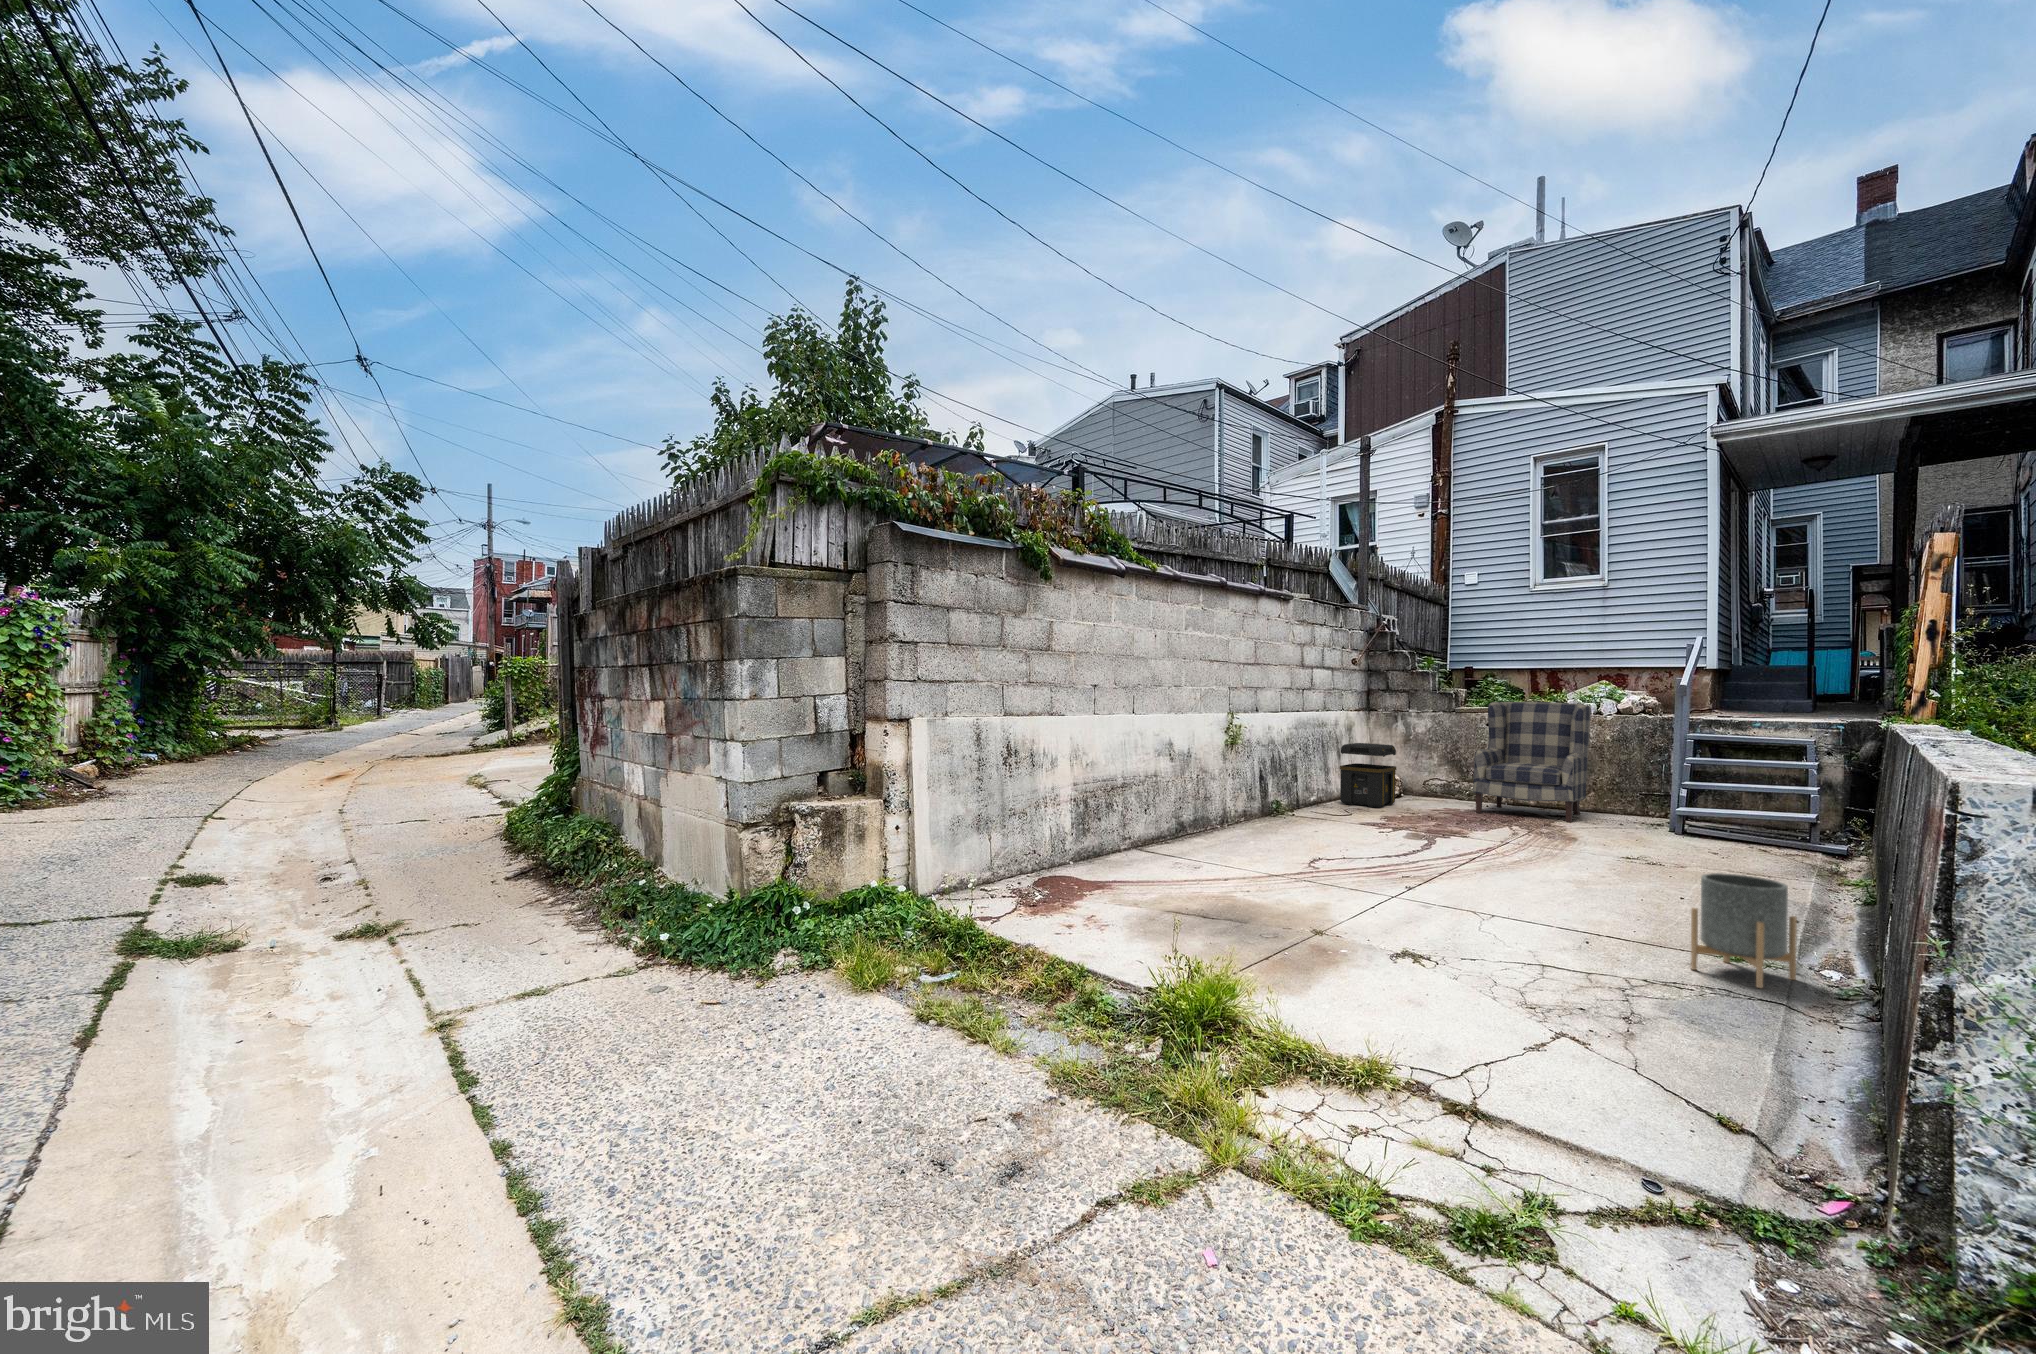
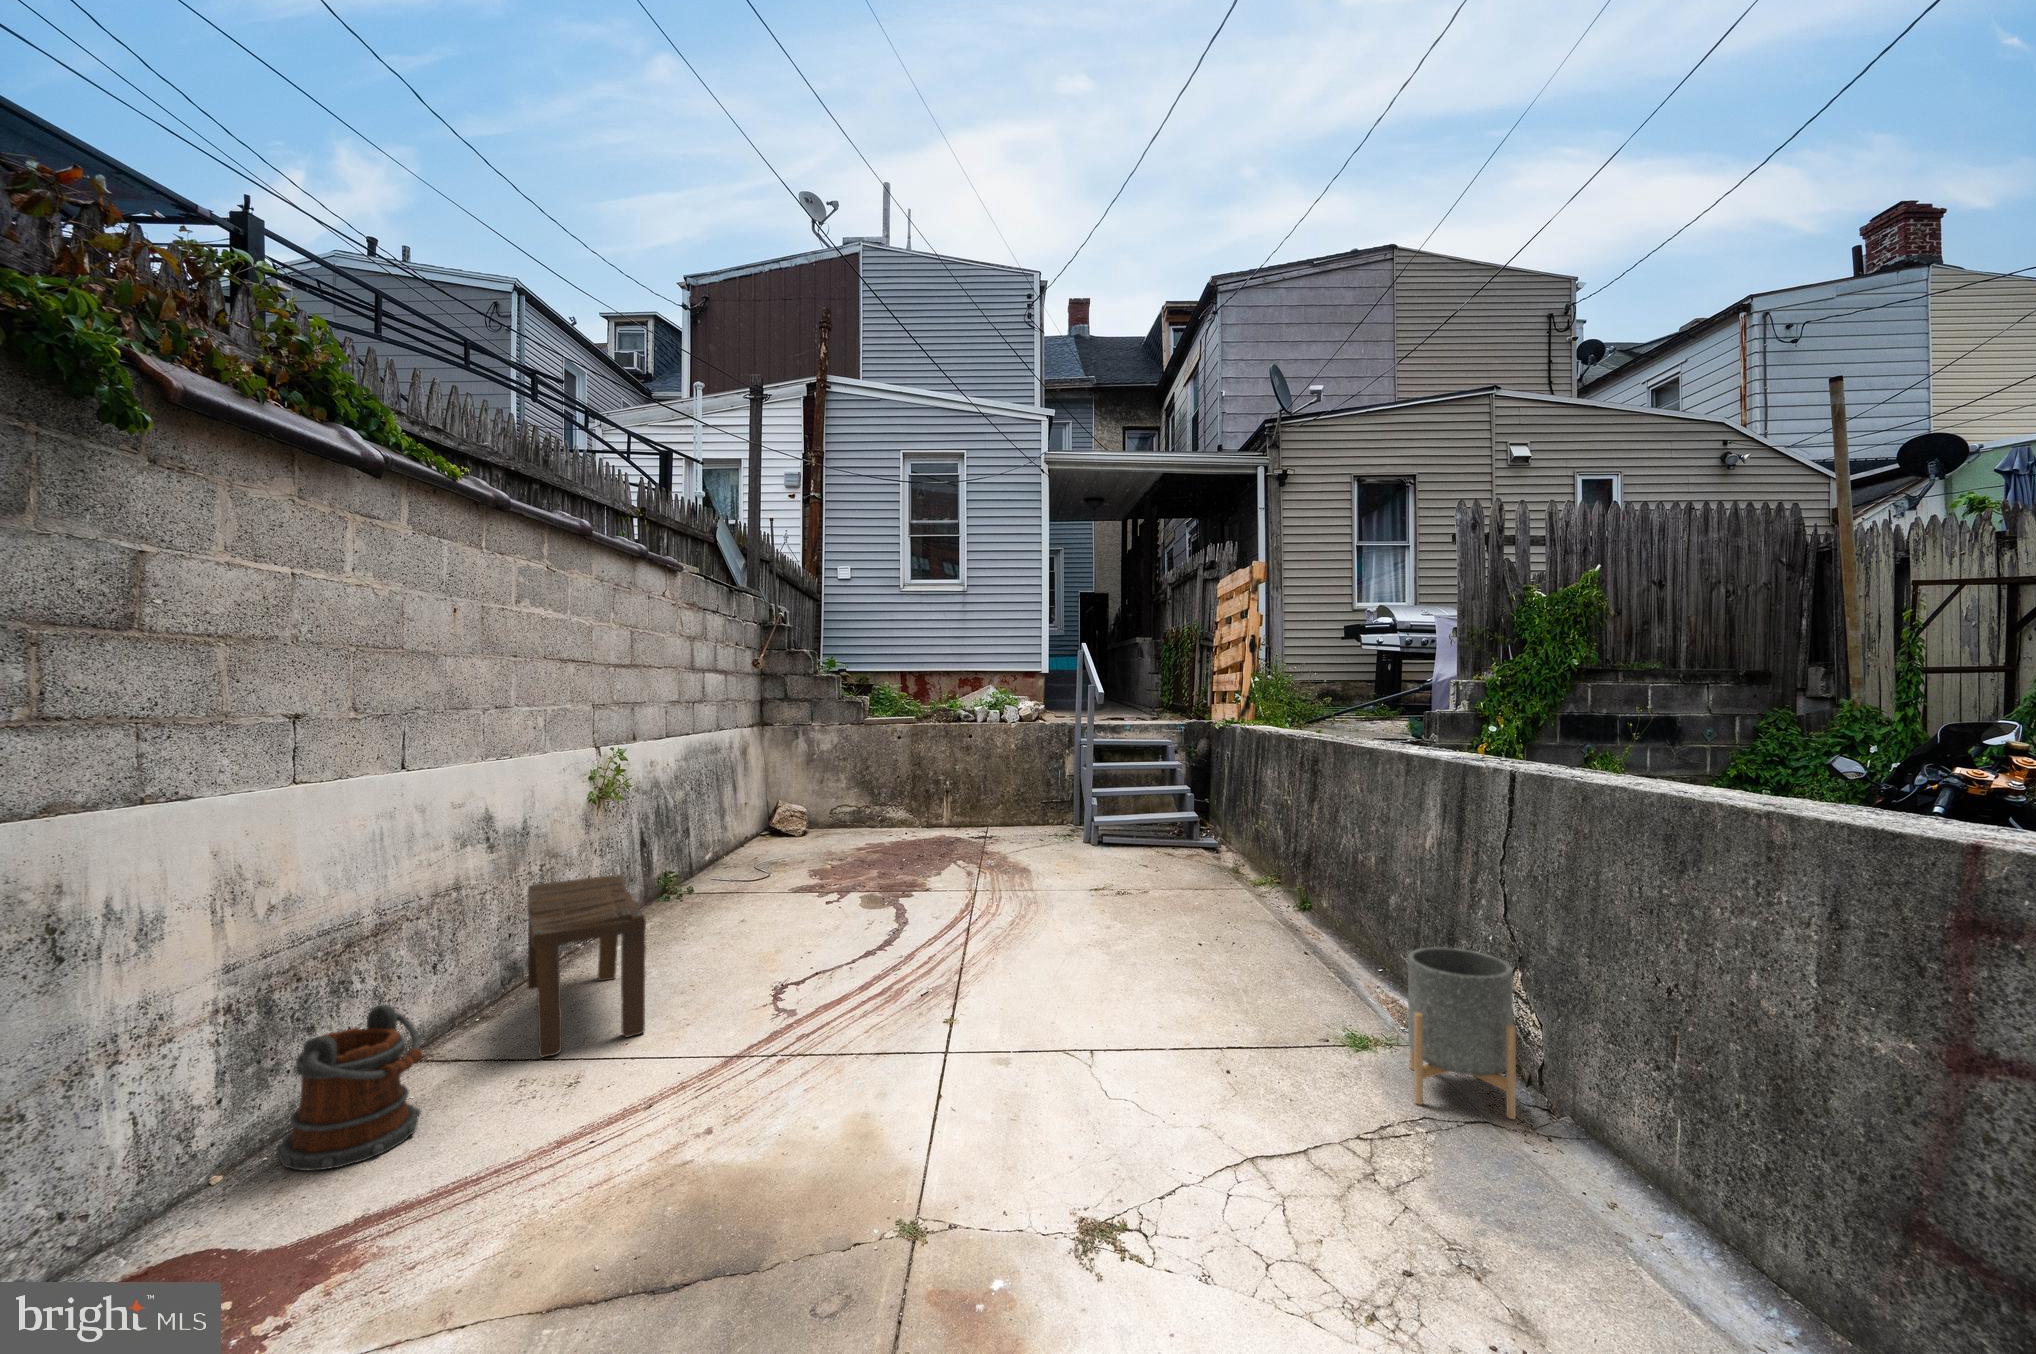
chair: present [1473,702,1591,822] -> none [898,710,1003,846]
toolbox: present [1340,743,1396,808] -> none [737,772,806,857]
bench: none [1183,783,1237,862] -> present [527,874,646,1058]
bucket: none [1086,814,1136,872] -> present [276,1005,423,1171]

